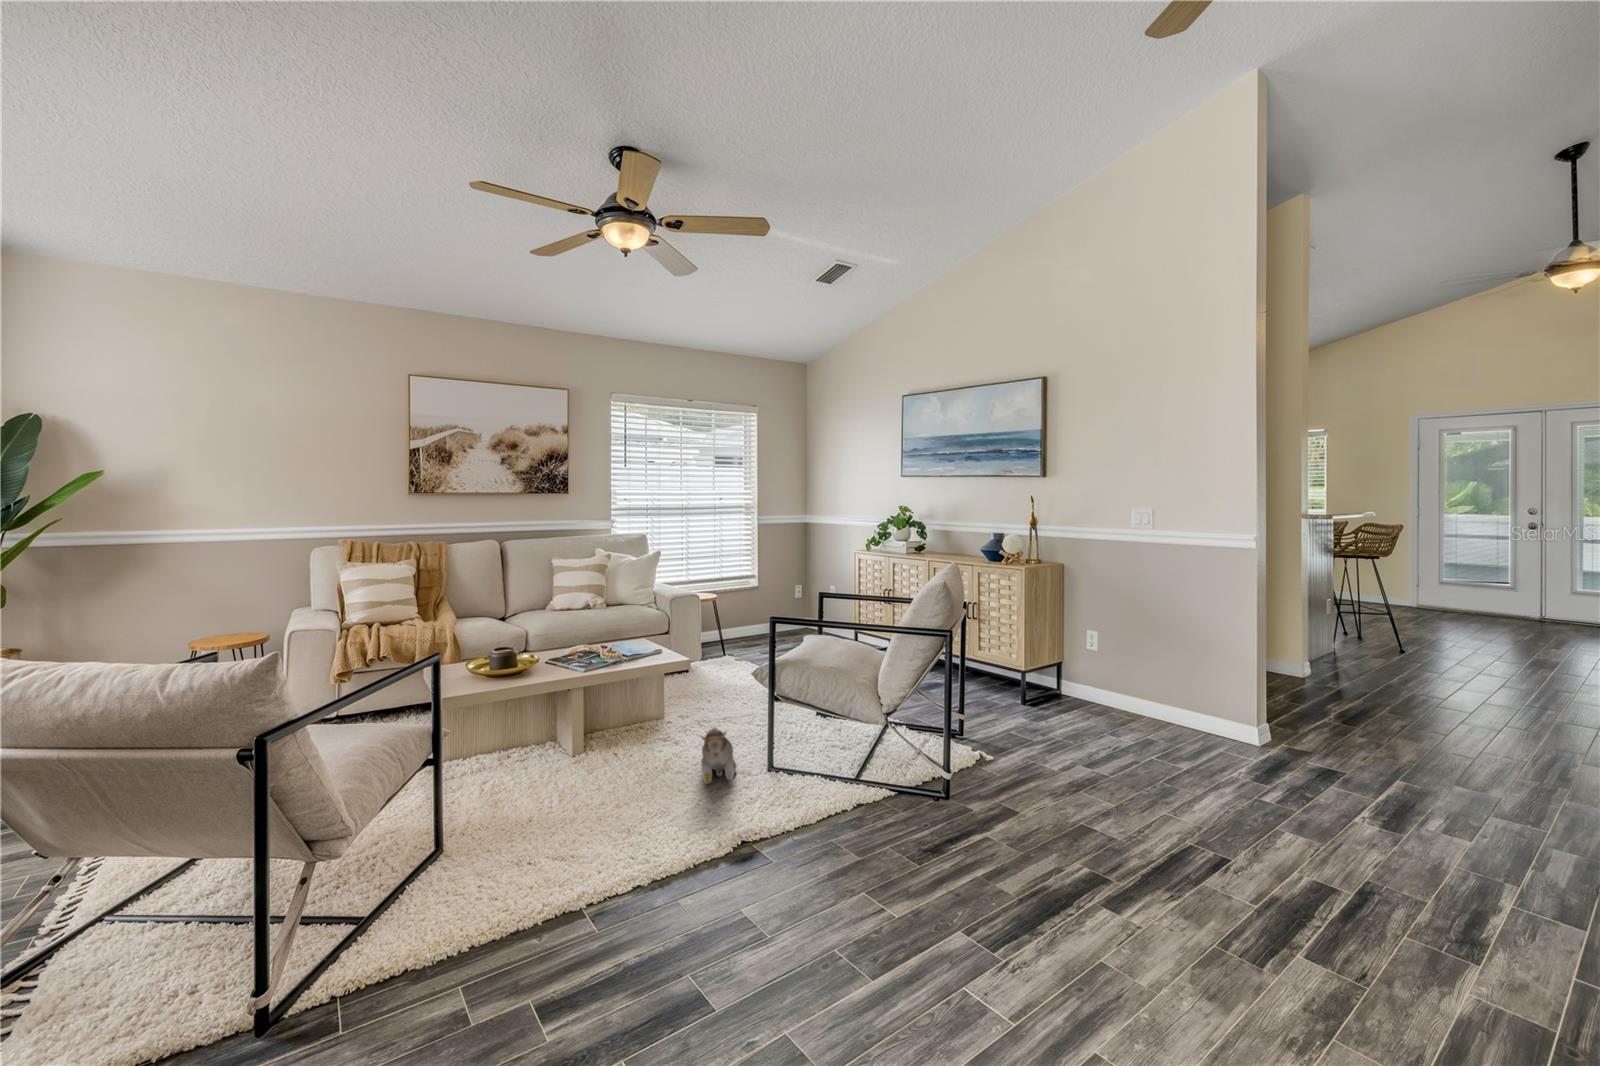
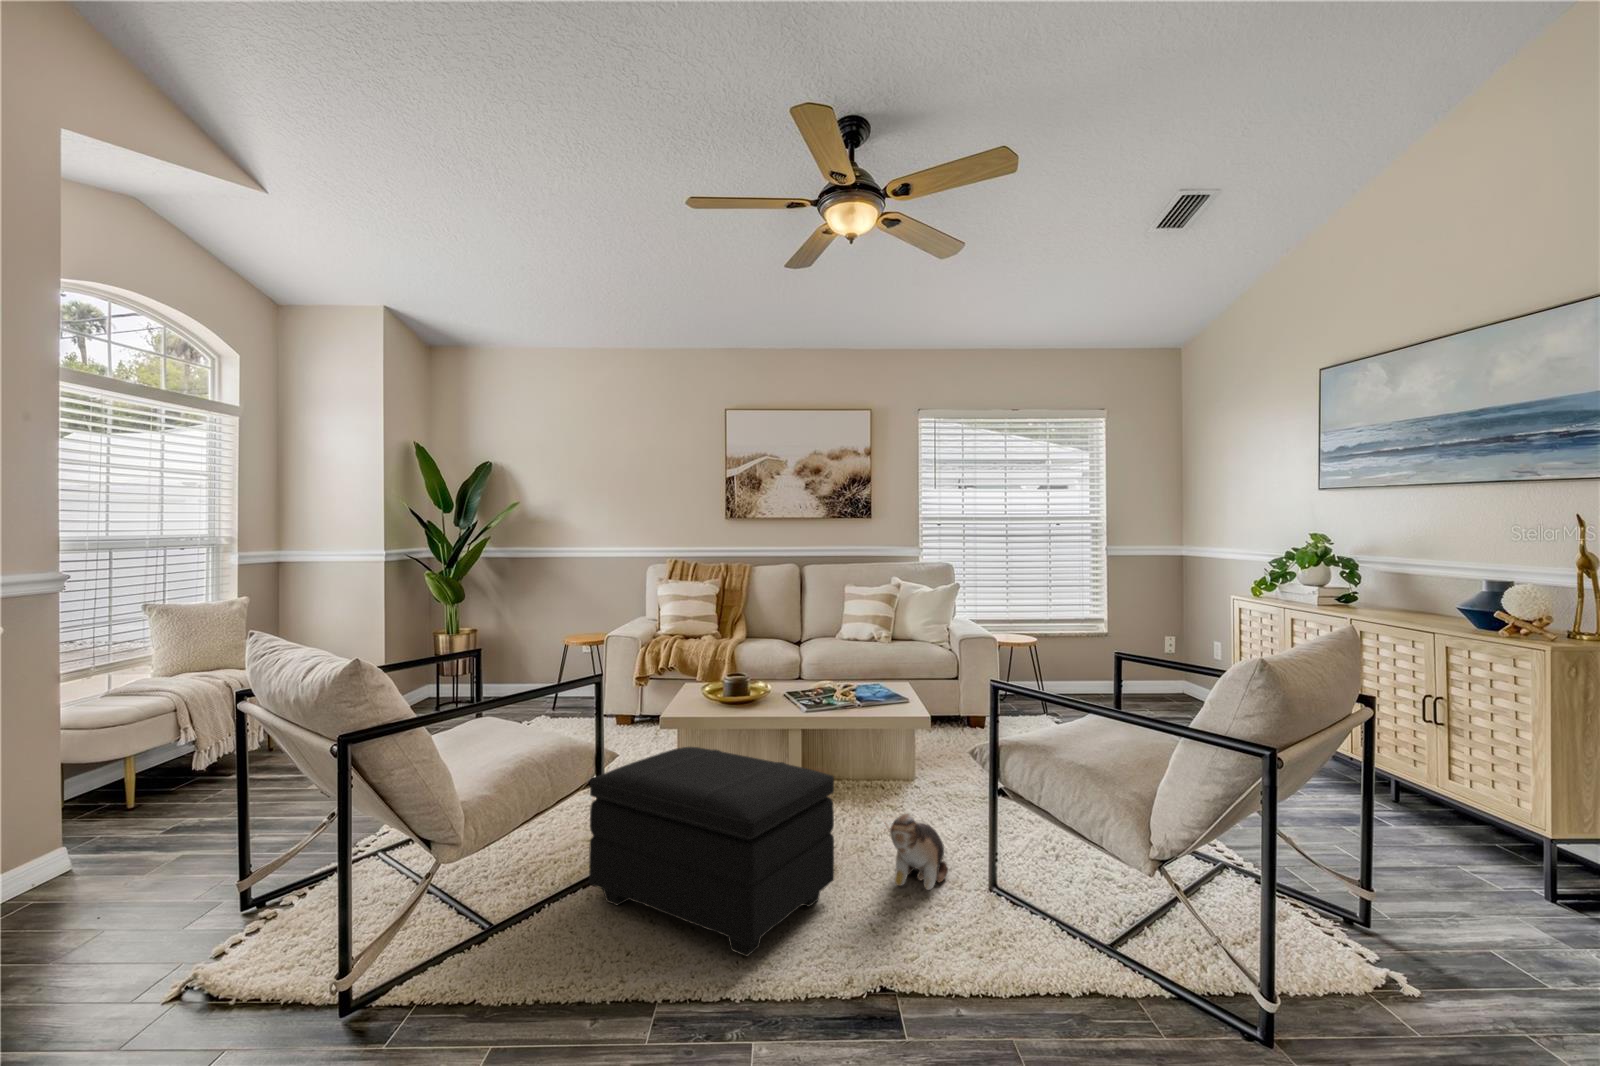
footstool: none [445,707,666,863] -> present [589,747,834,956]

